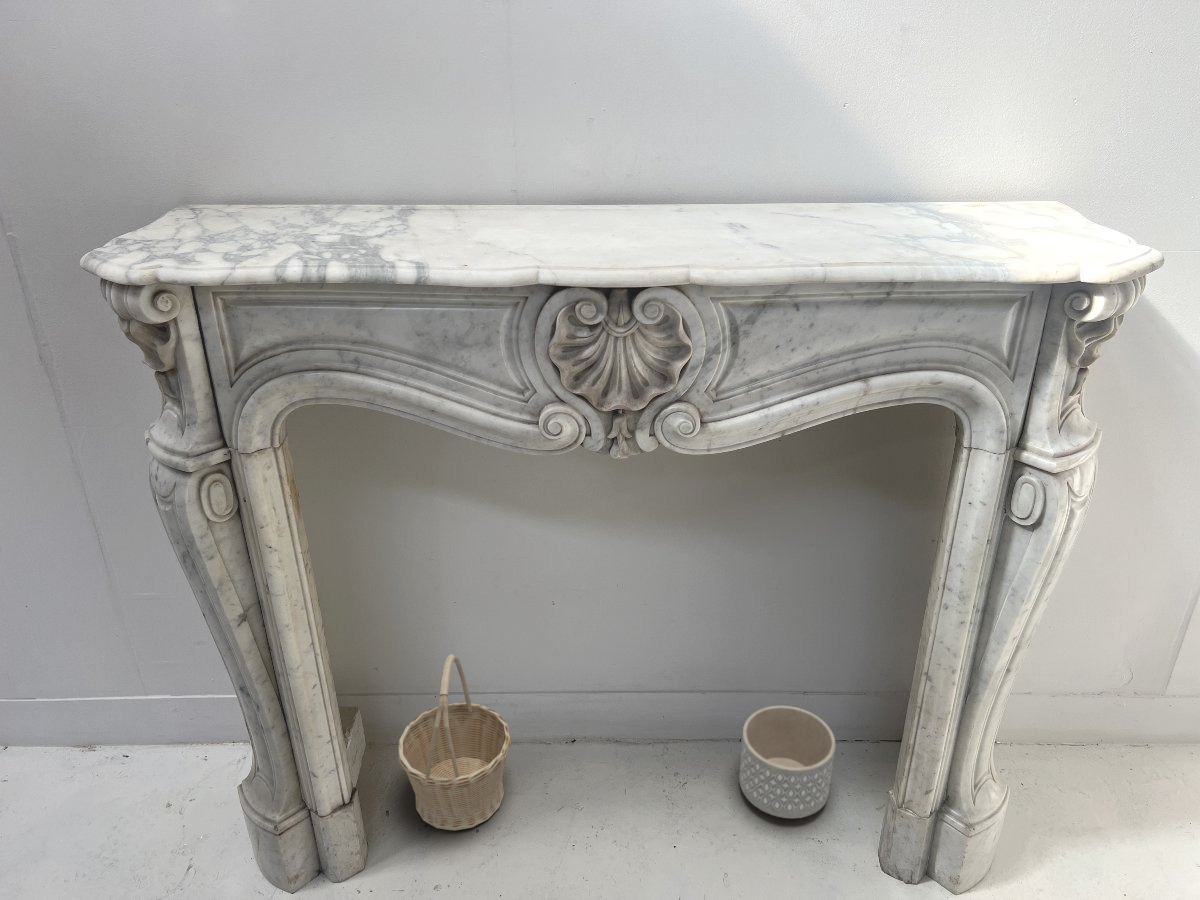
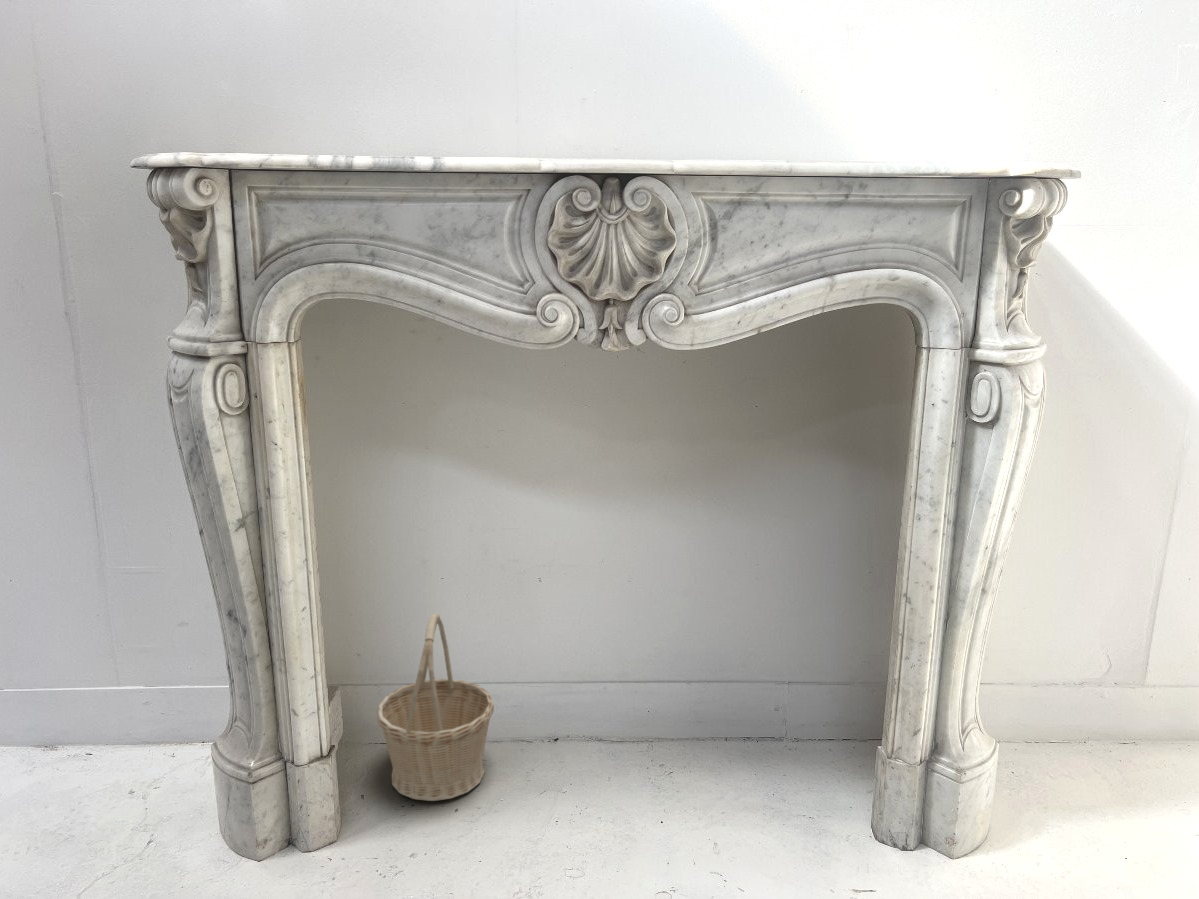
planter: present [739,706,835,818] -> none [728,681,824,786]

